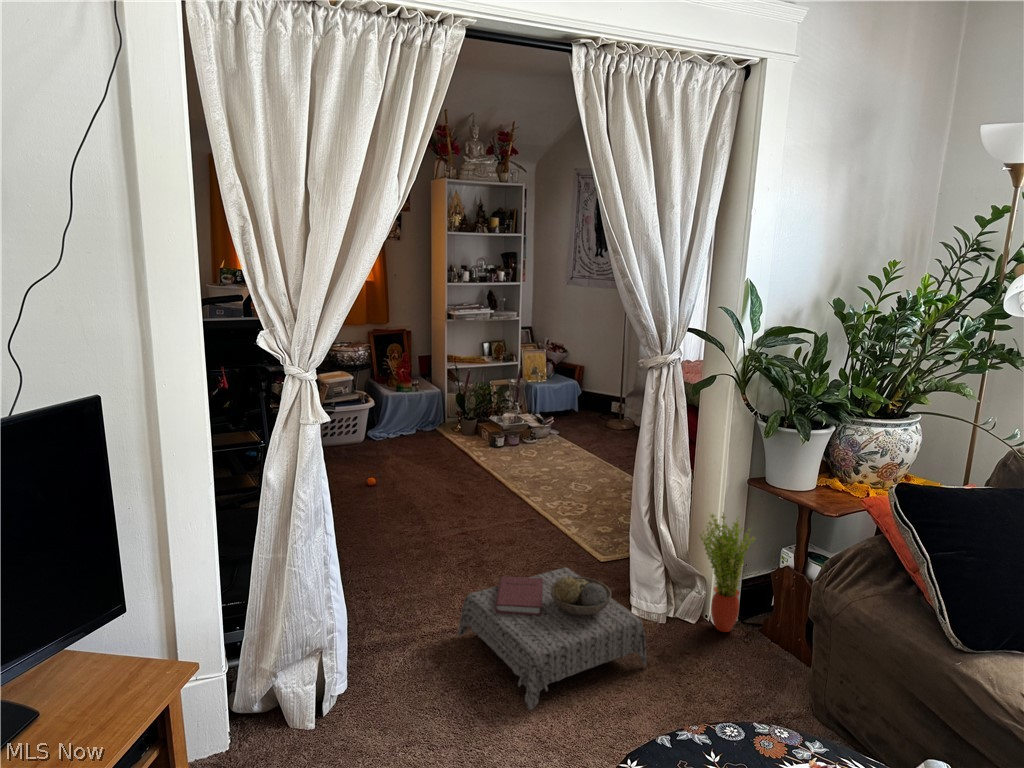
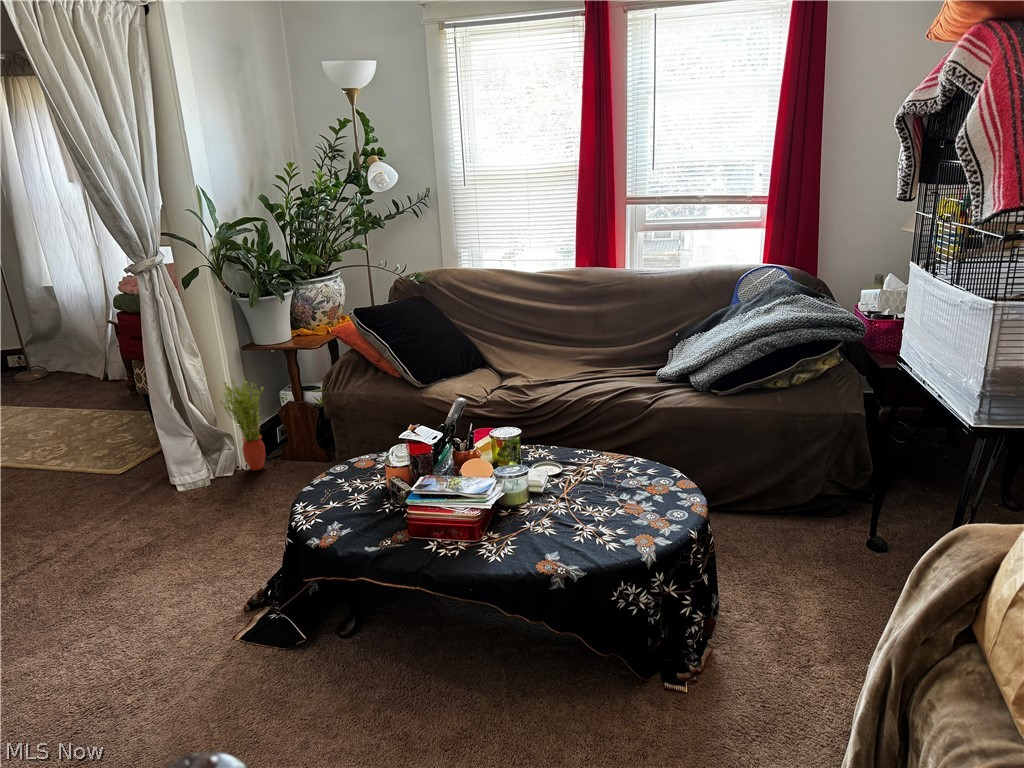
ottoman: present [458,568,647,710] -> none [31,461,223,573]

